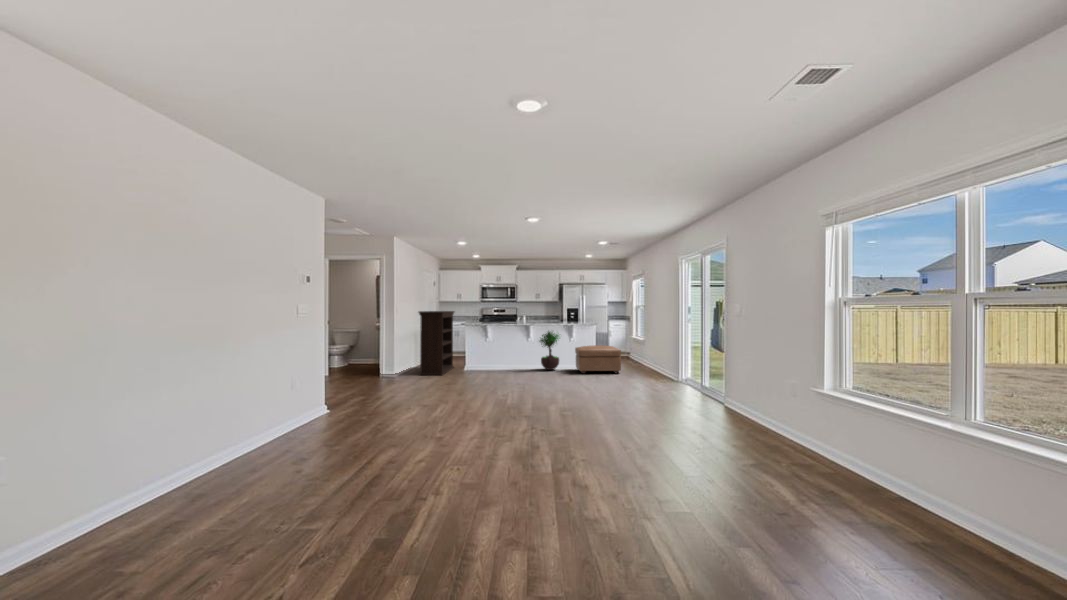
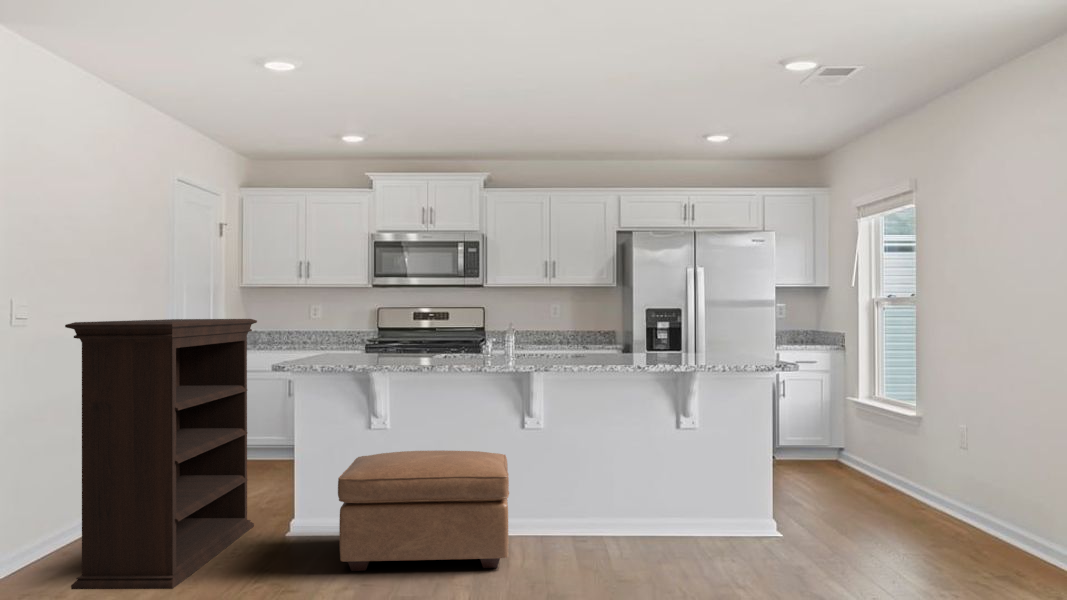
potted tree: present [539,331,559,370] -> none [559,381,657,543]
ottoman: present [575,345,621,374] -> present [338,450,509,571]

